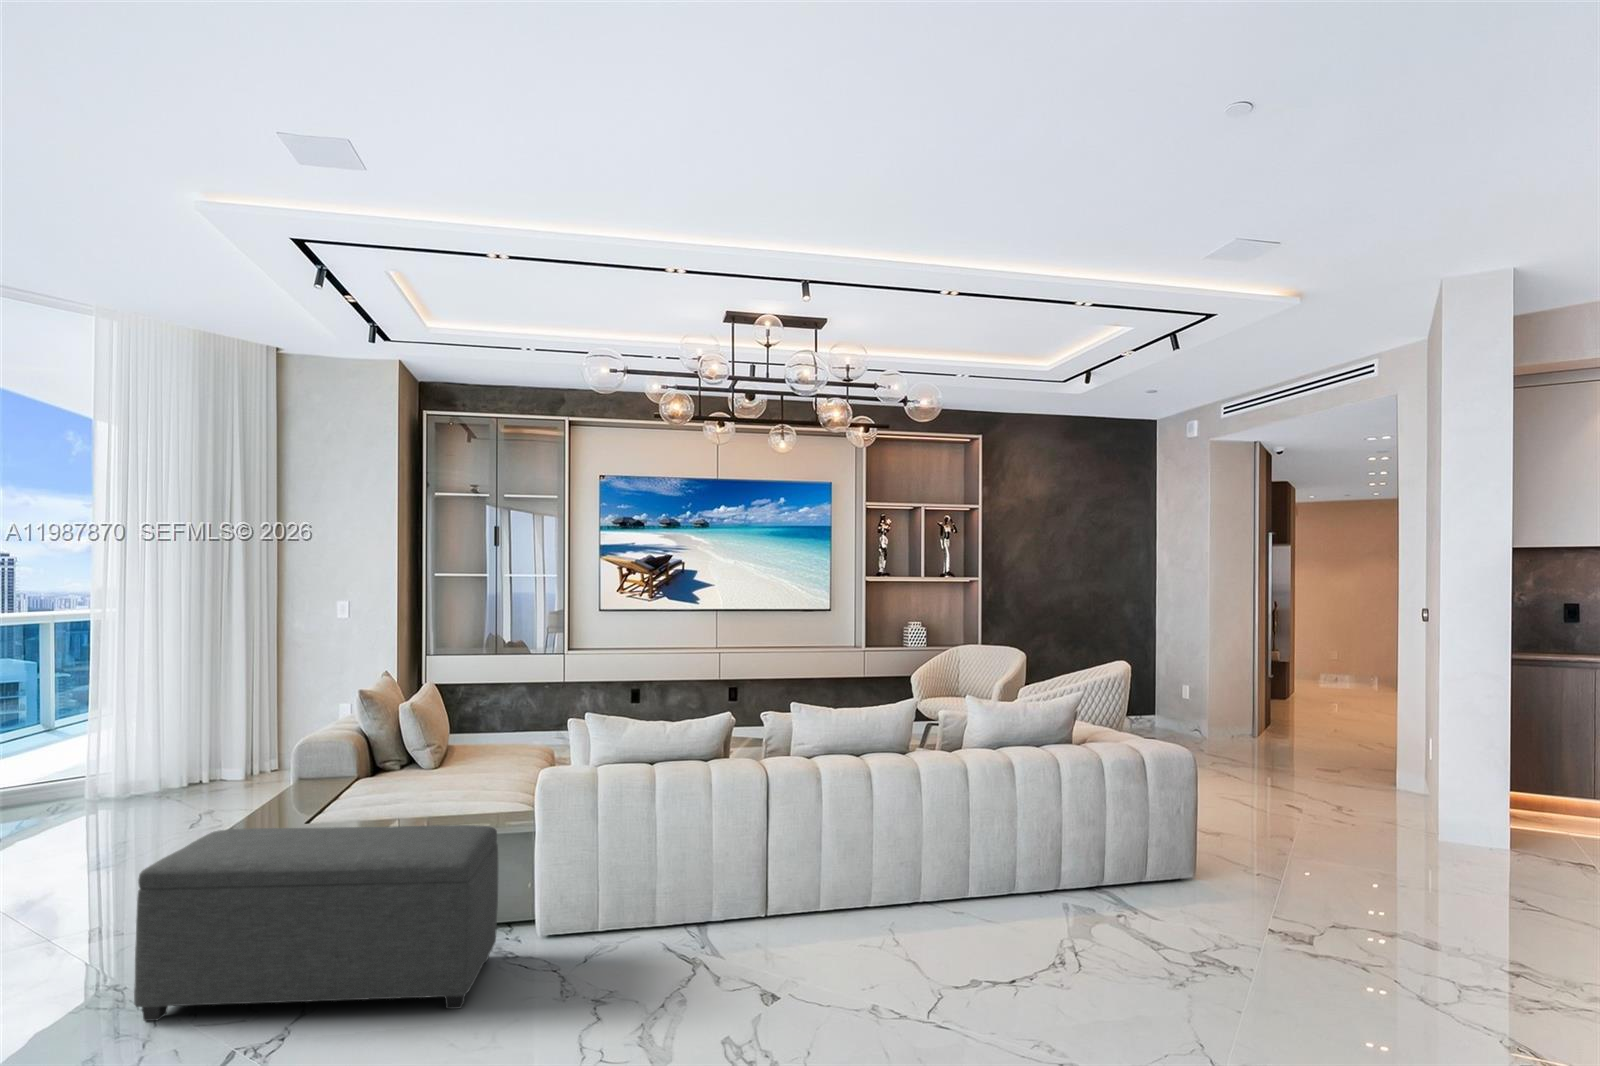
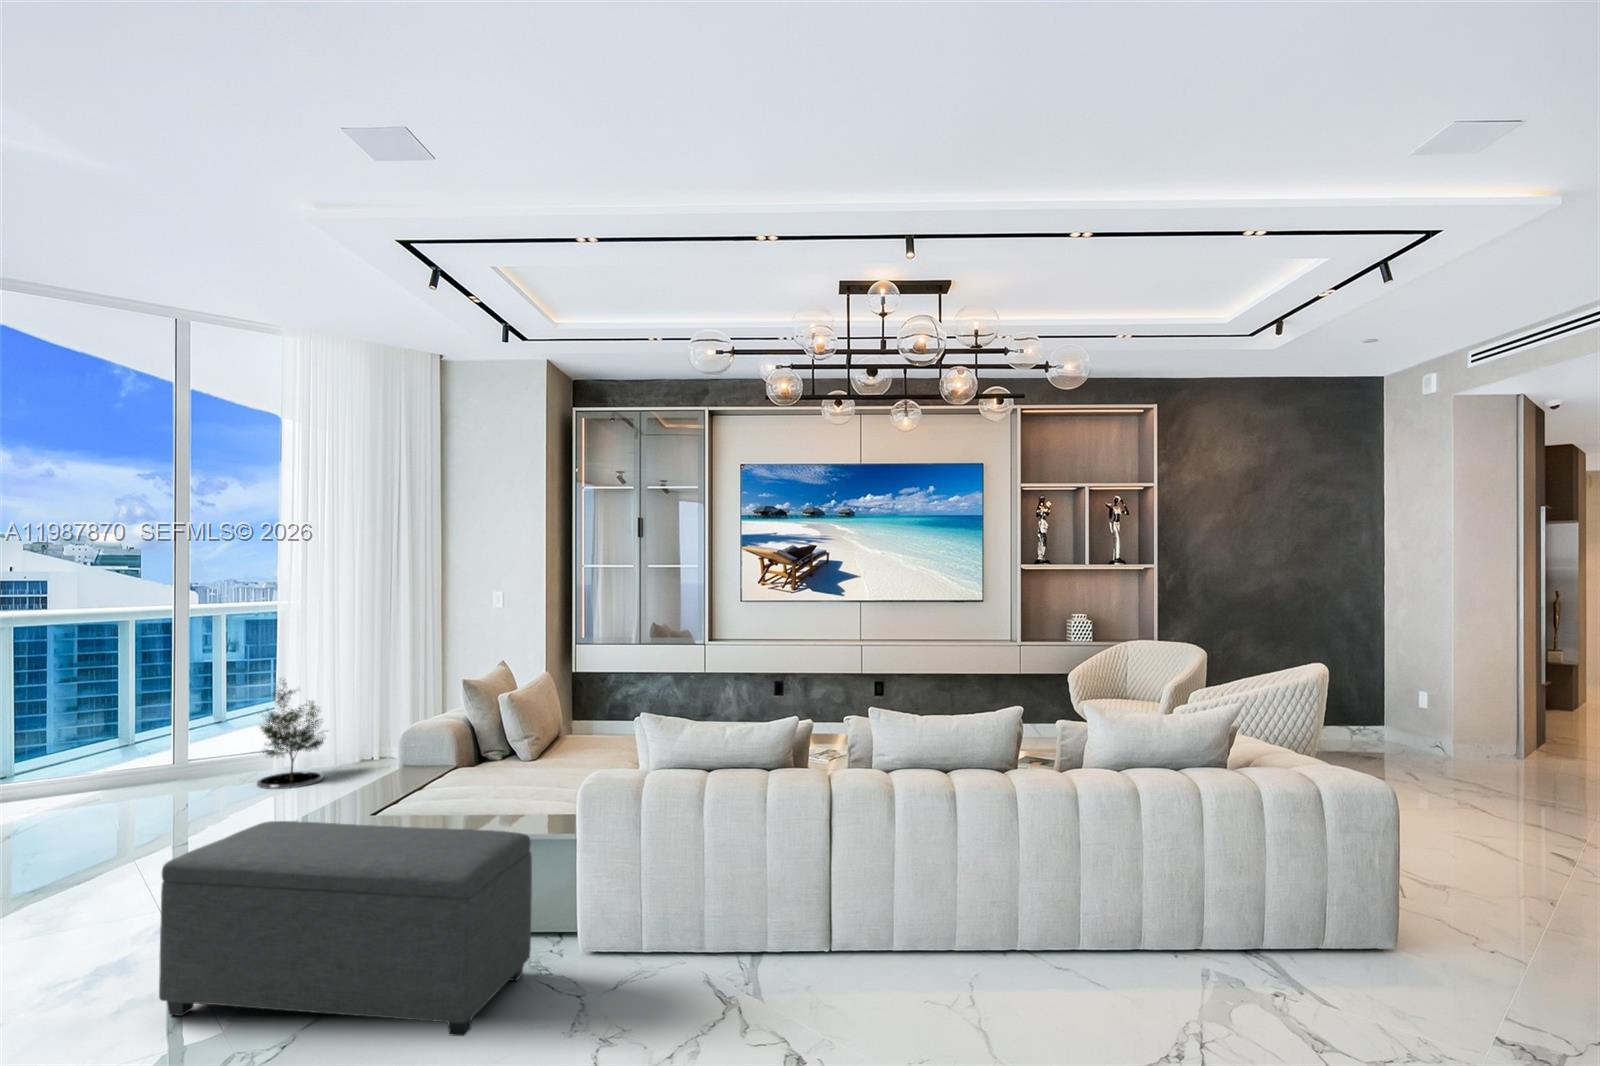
potted tree: none [76,695,162,817] -> present [257,680,323,789]

